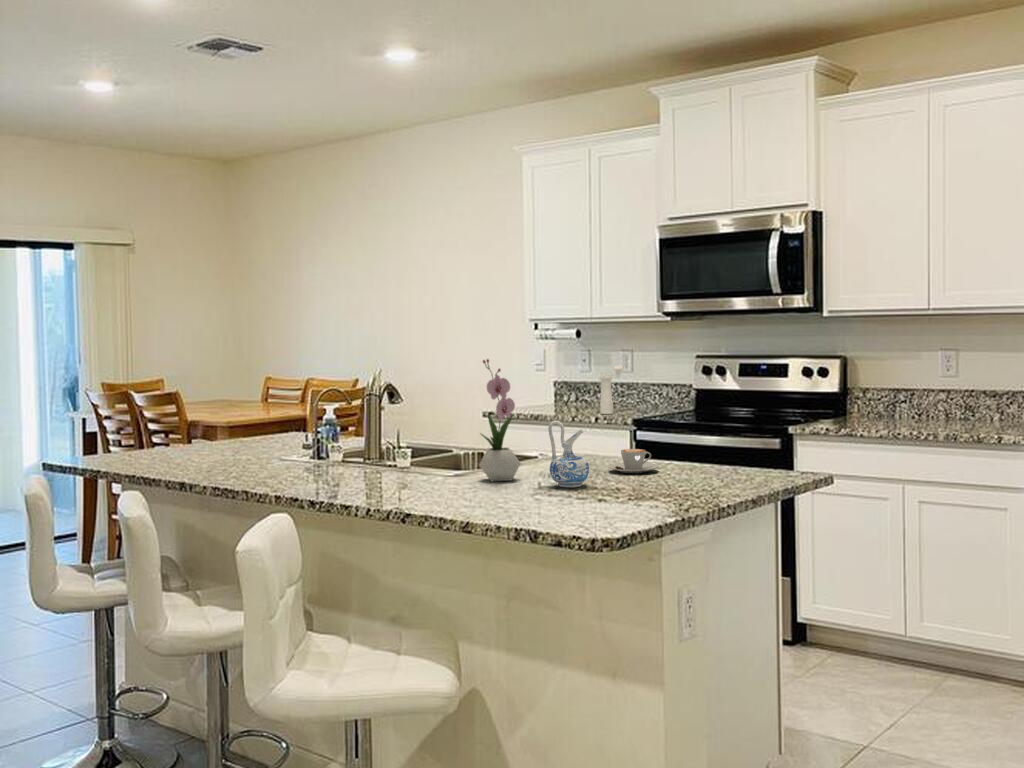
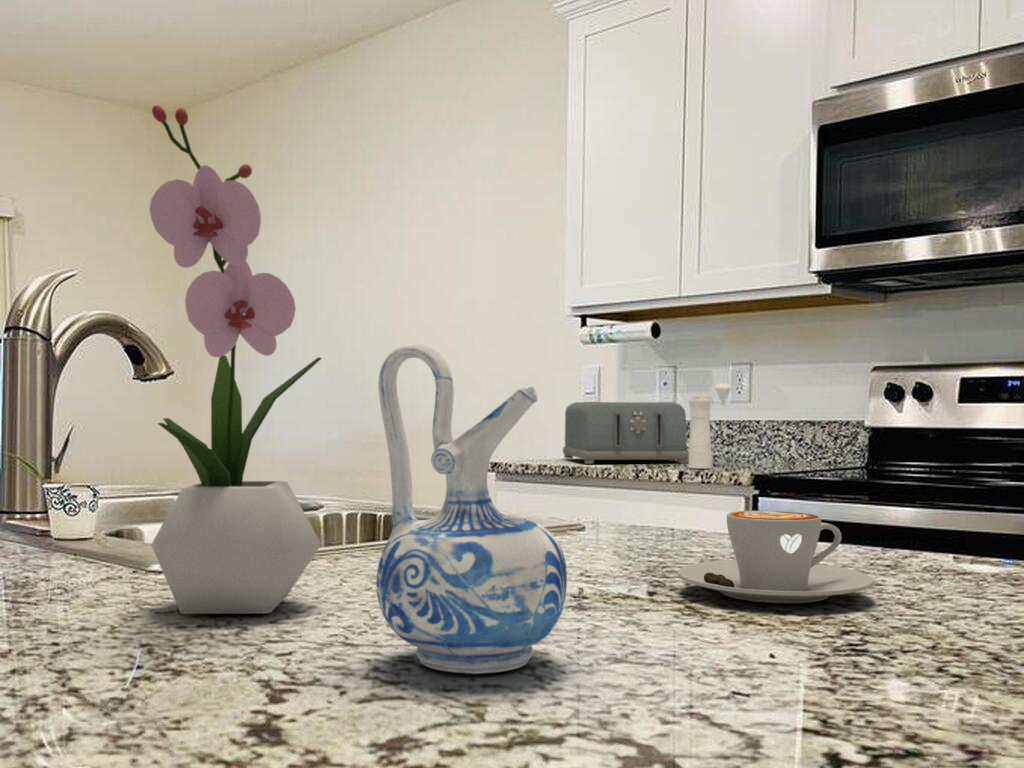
toaster: none [525,372,600,412] -> present [563,402,689,464]

